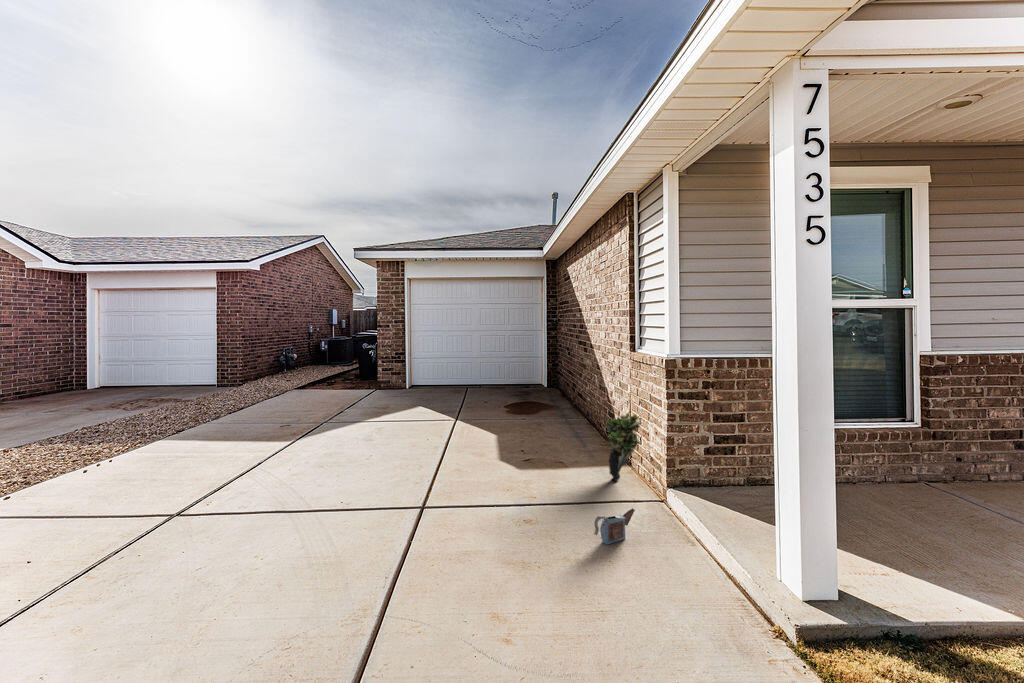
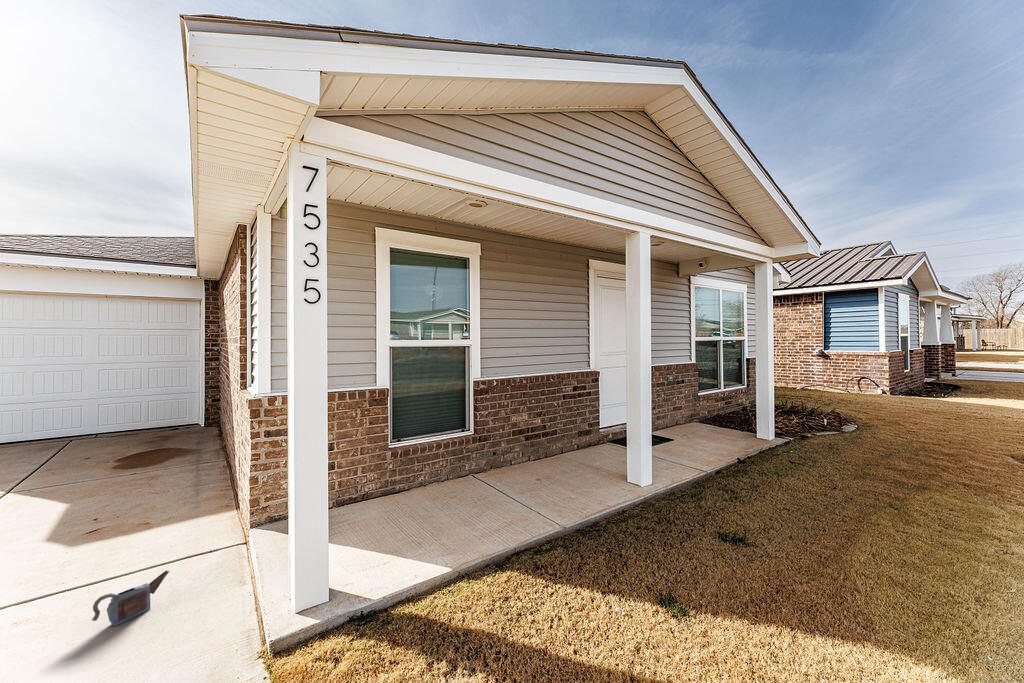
potted plant: present [604,412,641,481] -> none [187,453,237,532]

